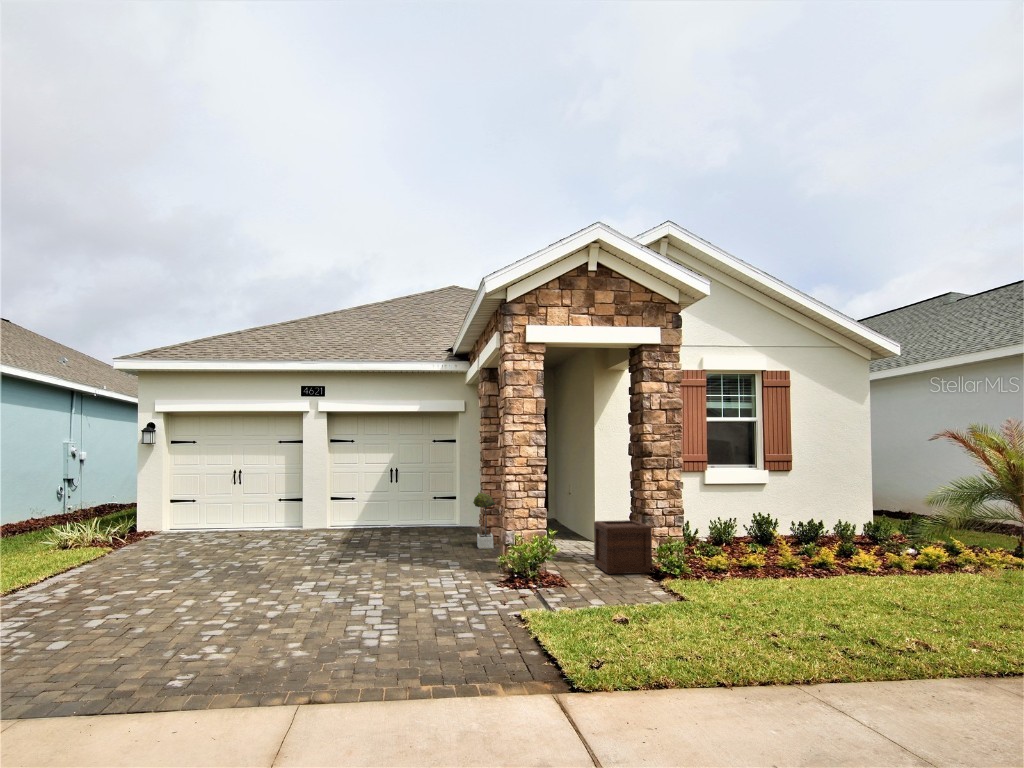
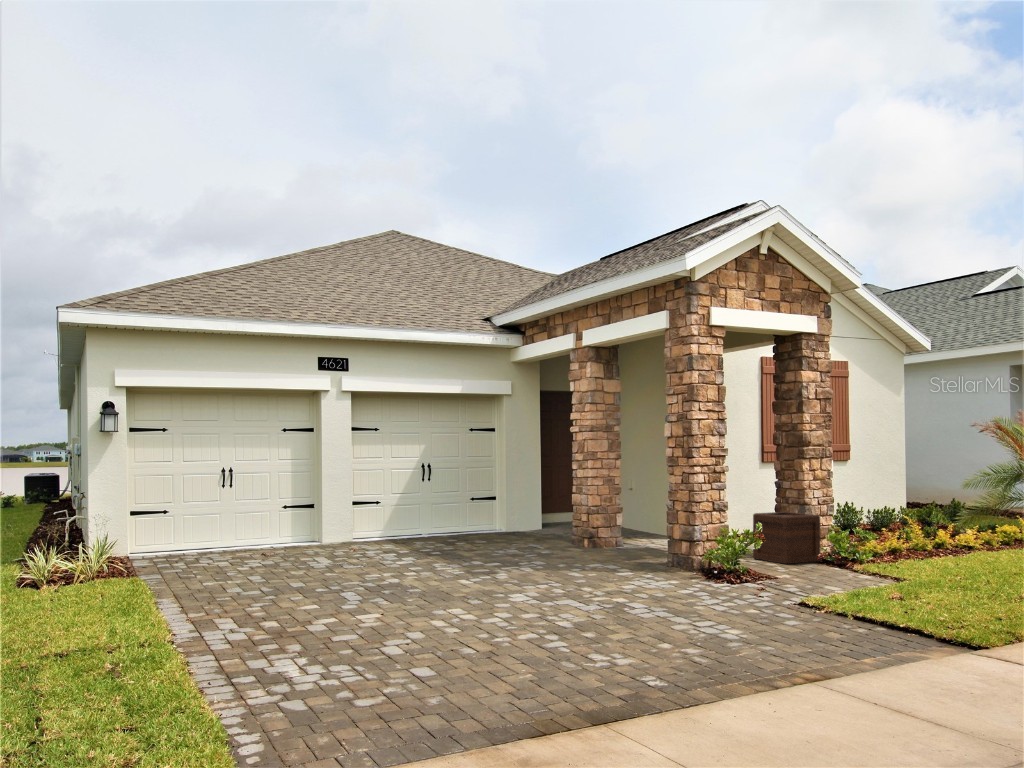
potted tree: present [473,493,496,549] -> none [585,489,611,552]

